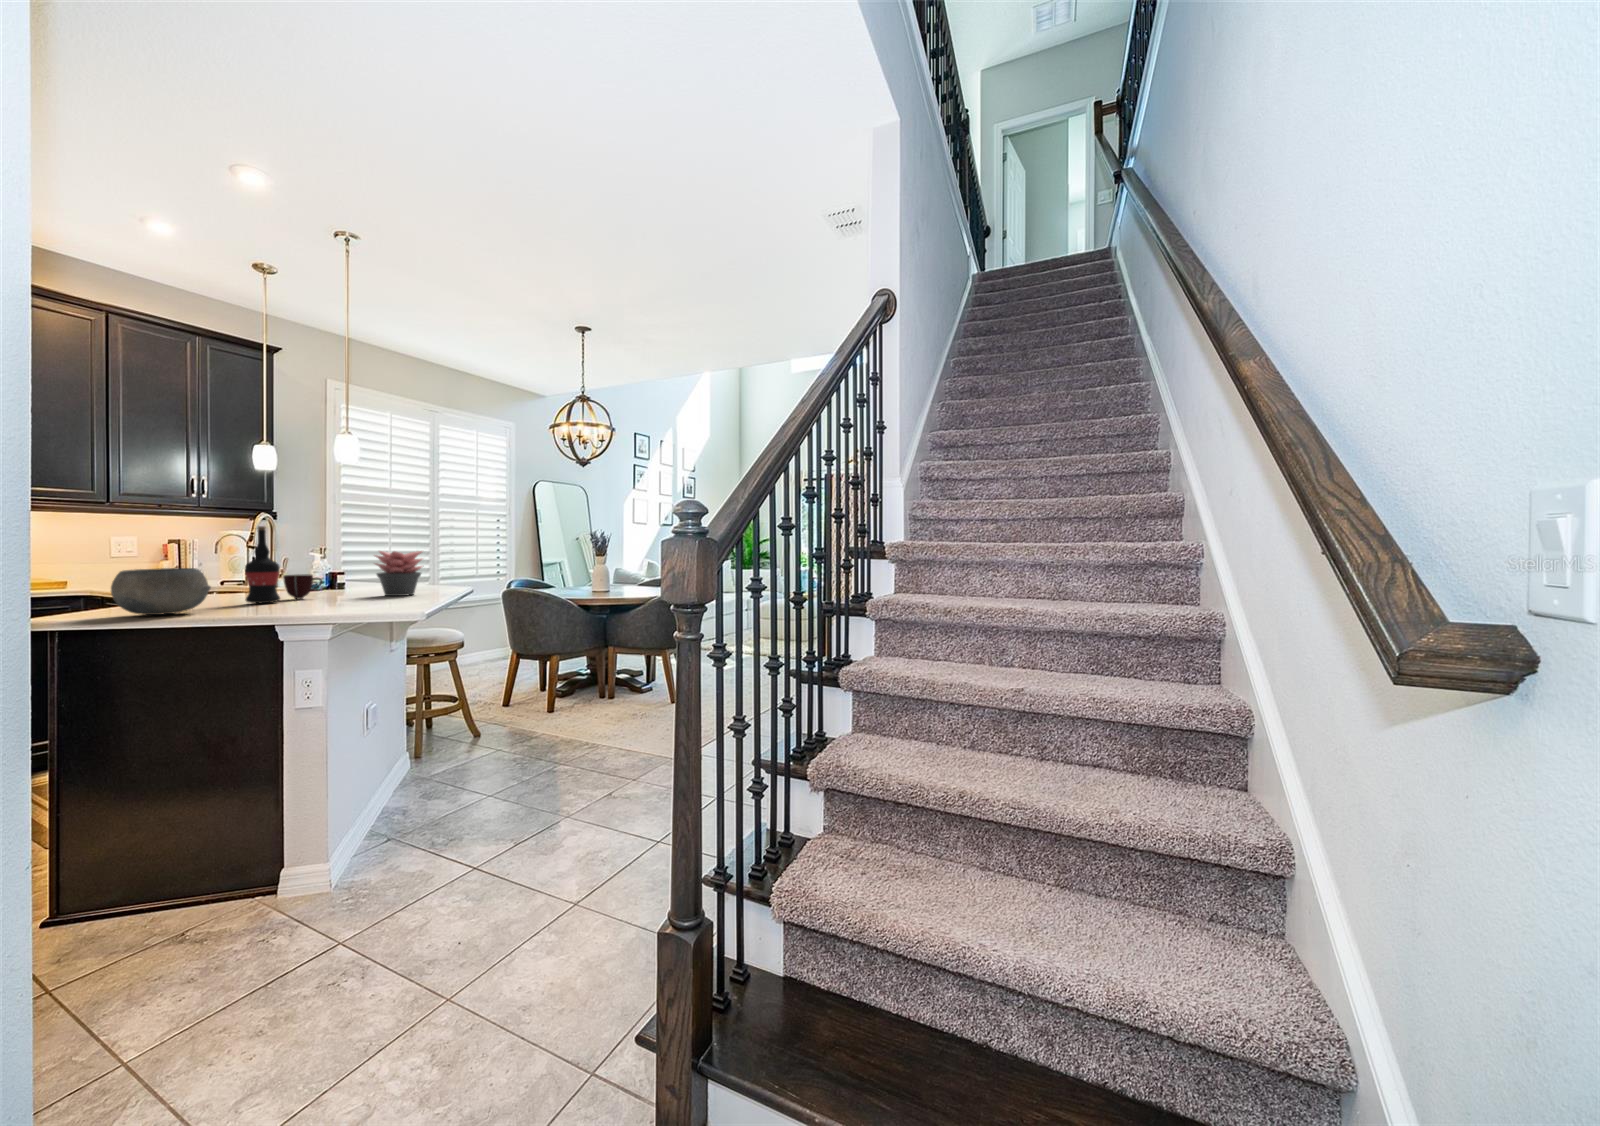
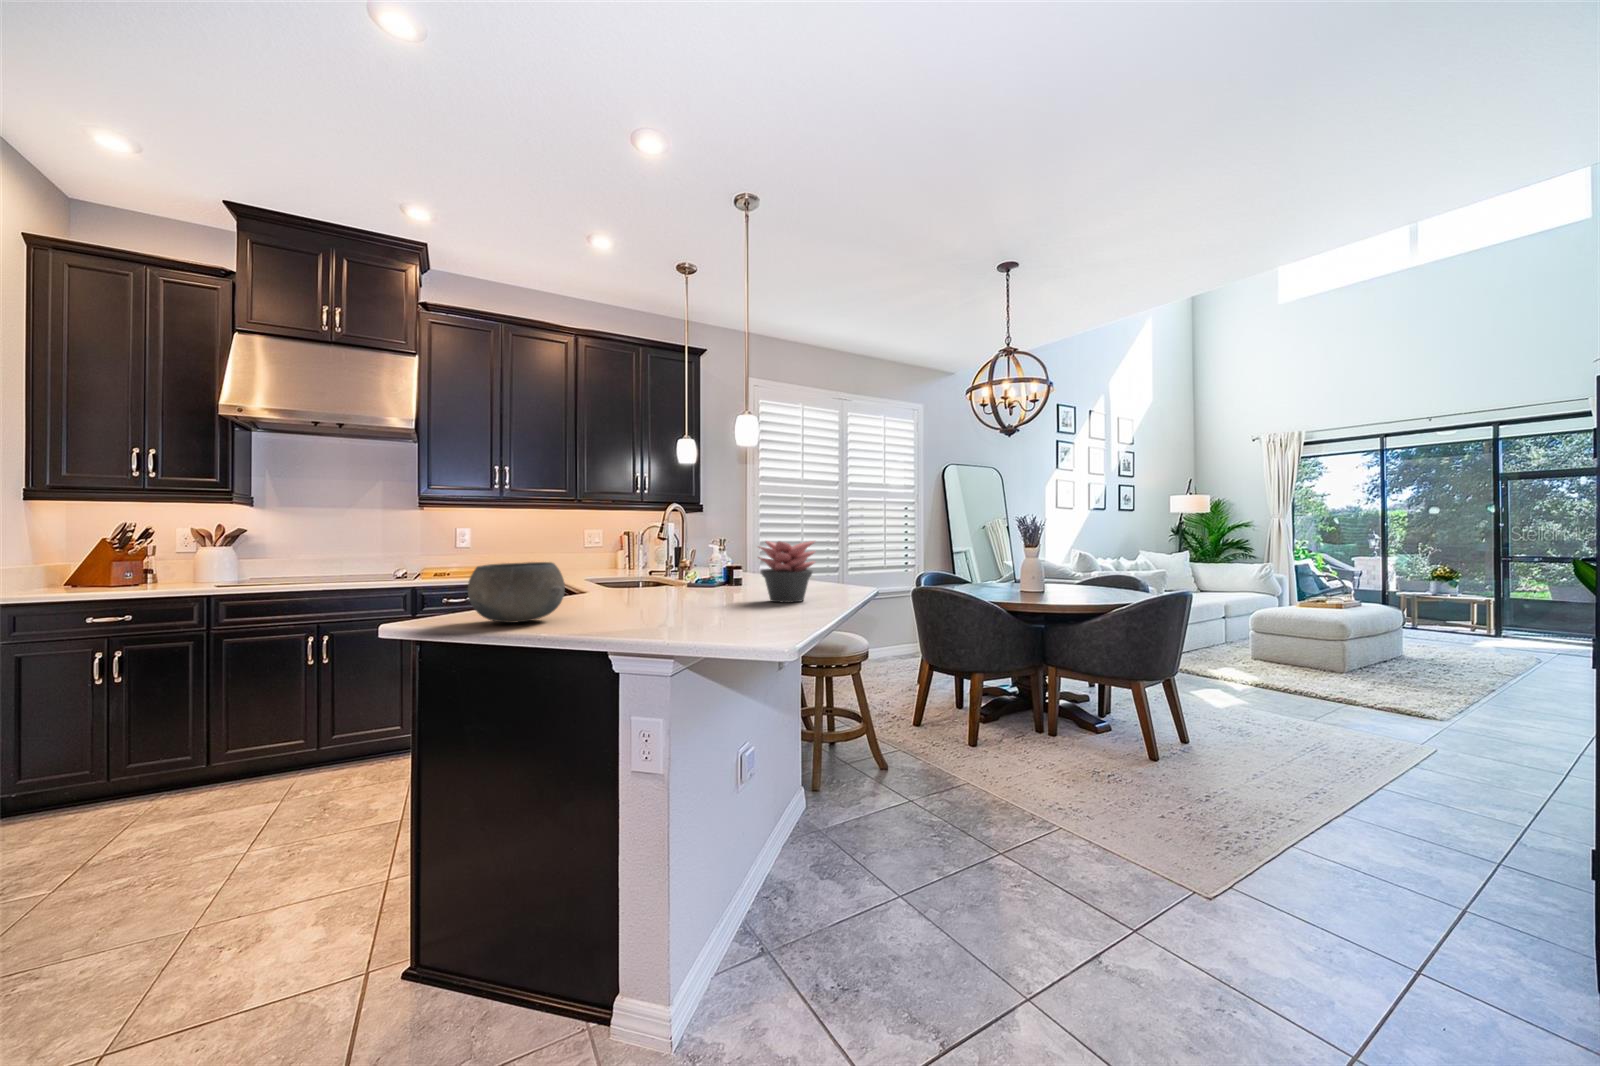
wine bottle: present [245,526,280,603] -> none [621,510,656,607]
mug: present [283,574,323,599] -> none [666,570,705,601]

